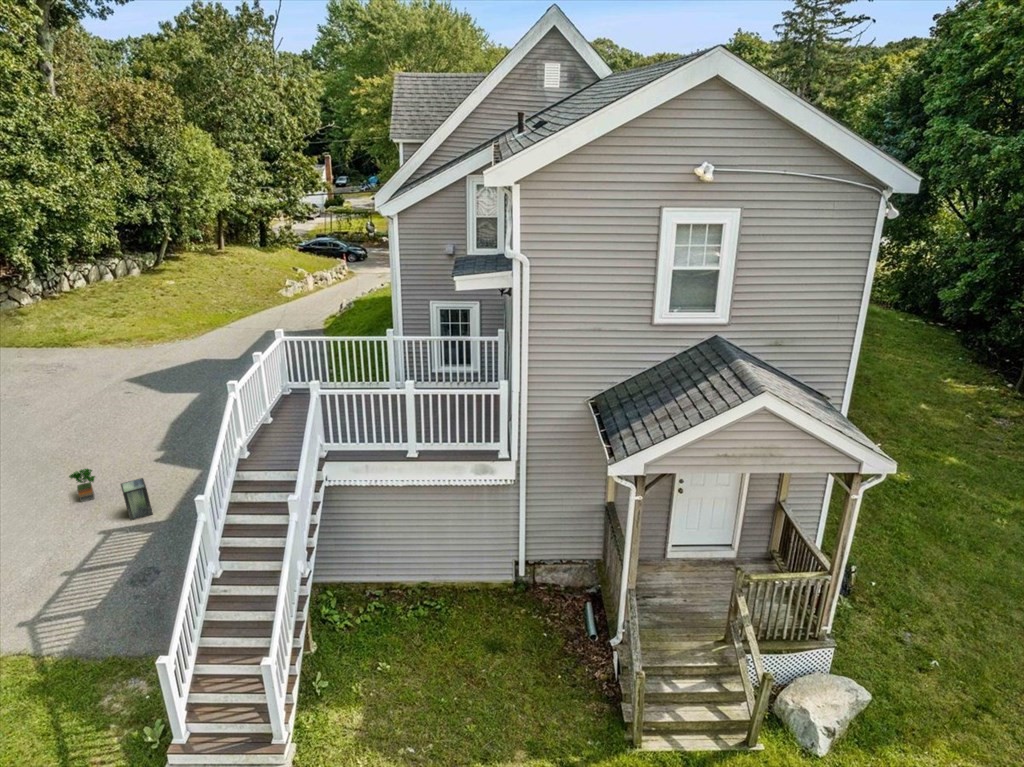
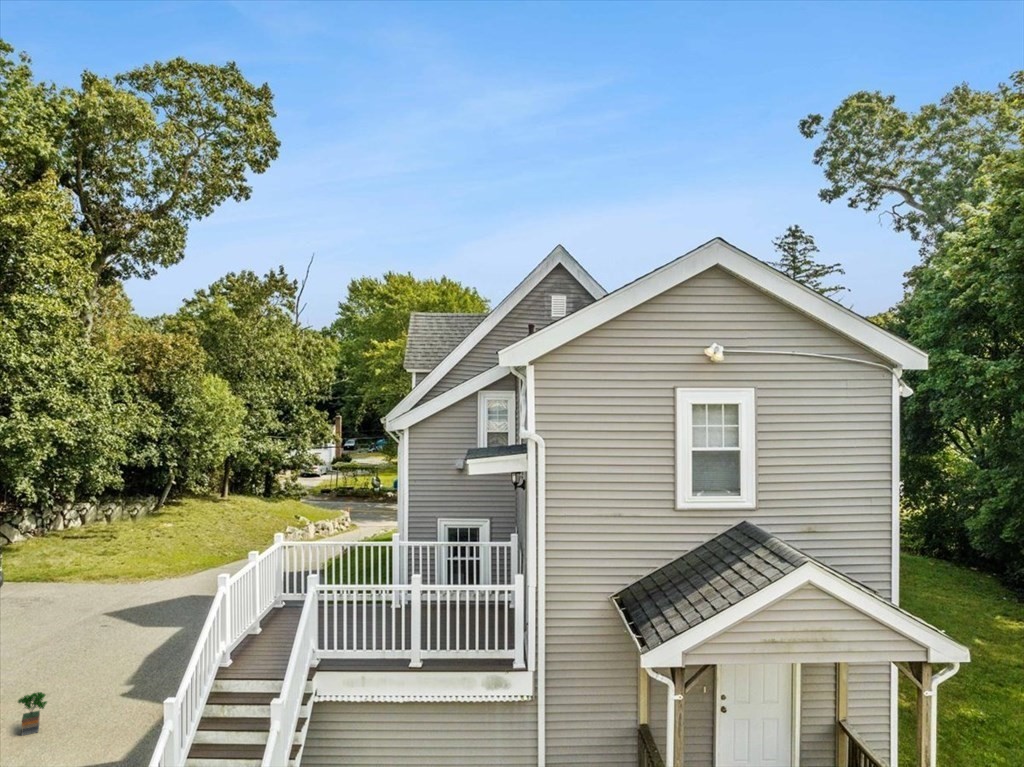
storage box: present [121,478,153,521] -> none [74,702,104,757]

